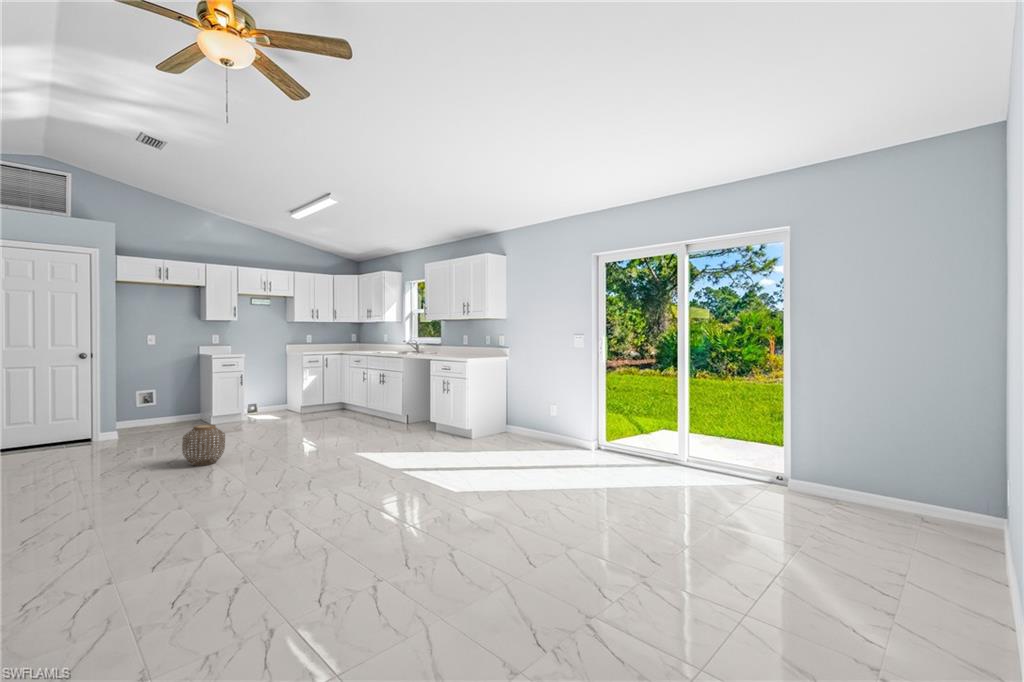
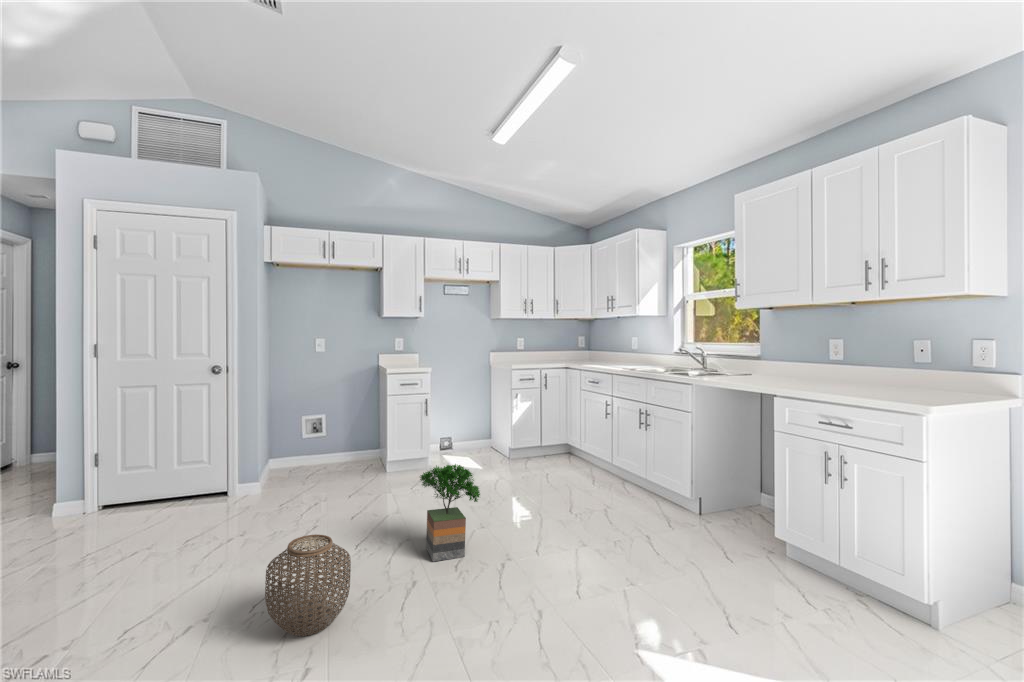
potted tree: none [252,399,288,446] -> present [420,464,480,561]

